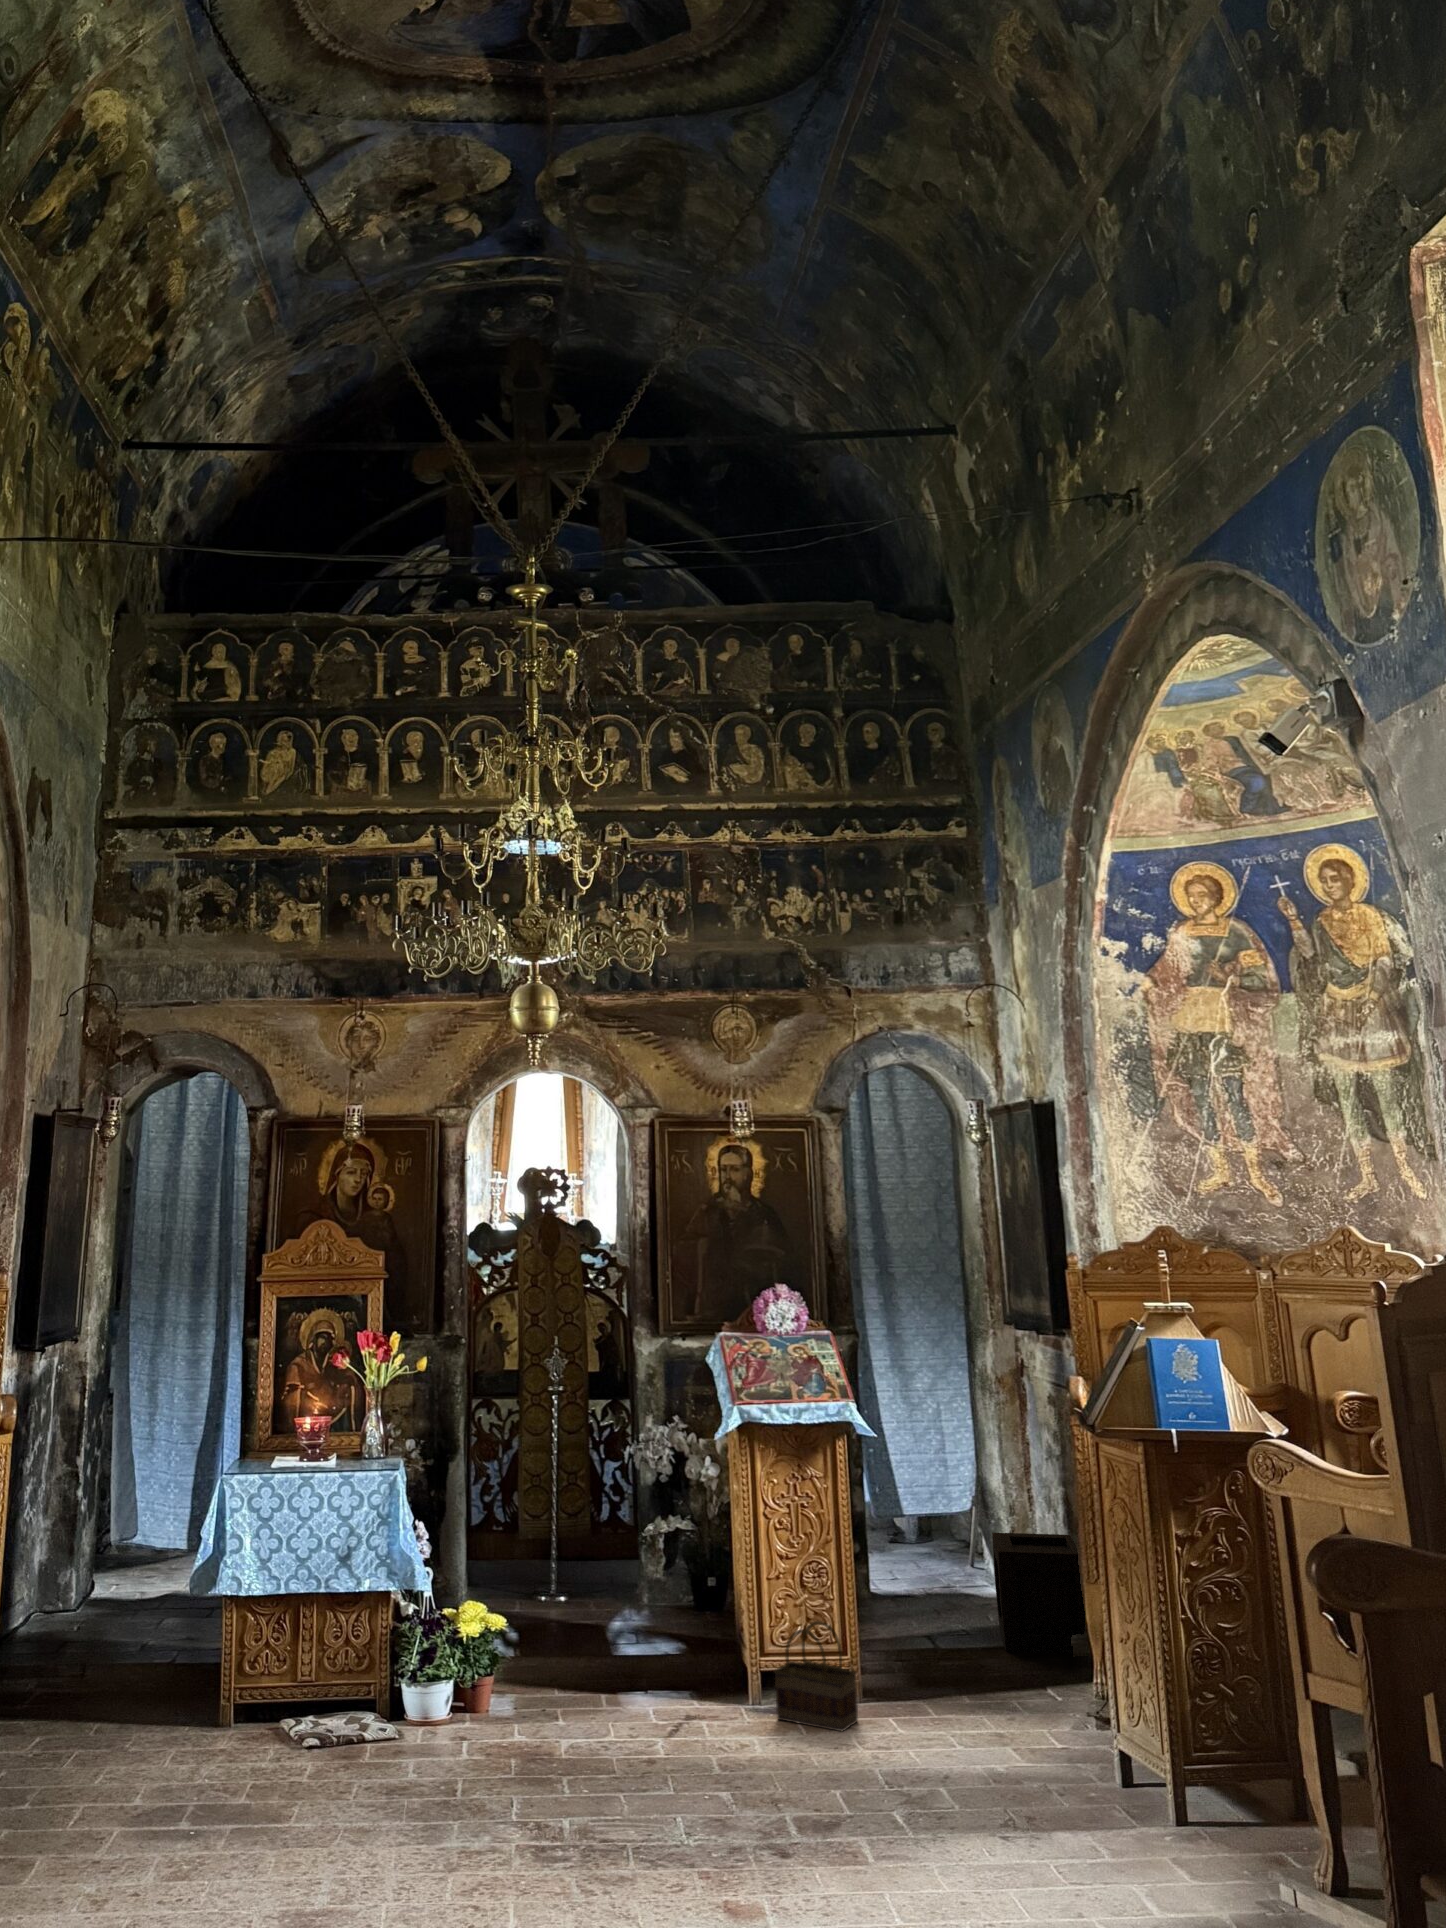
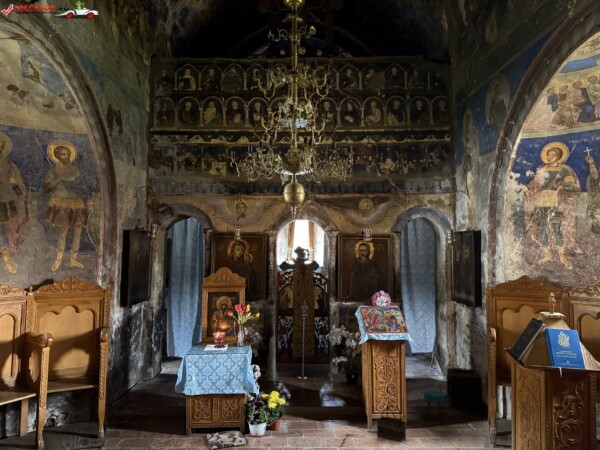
stool: none [912,1586,978,1699] -> present [424,390,445,428]

